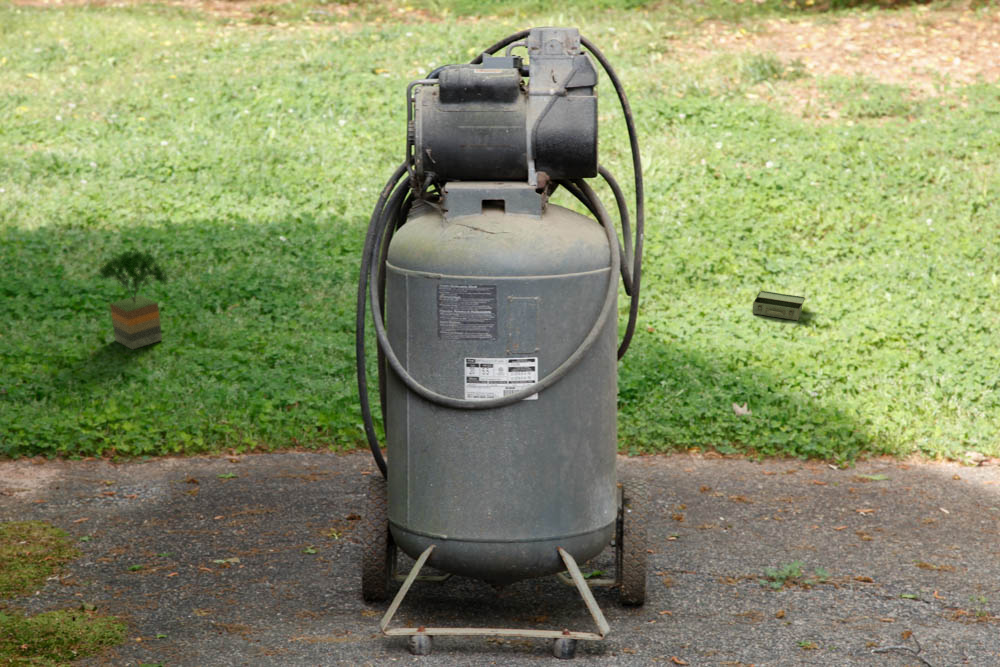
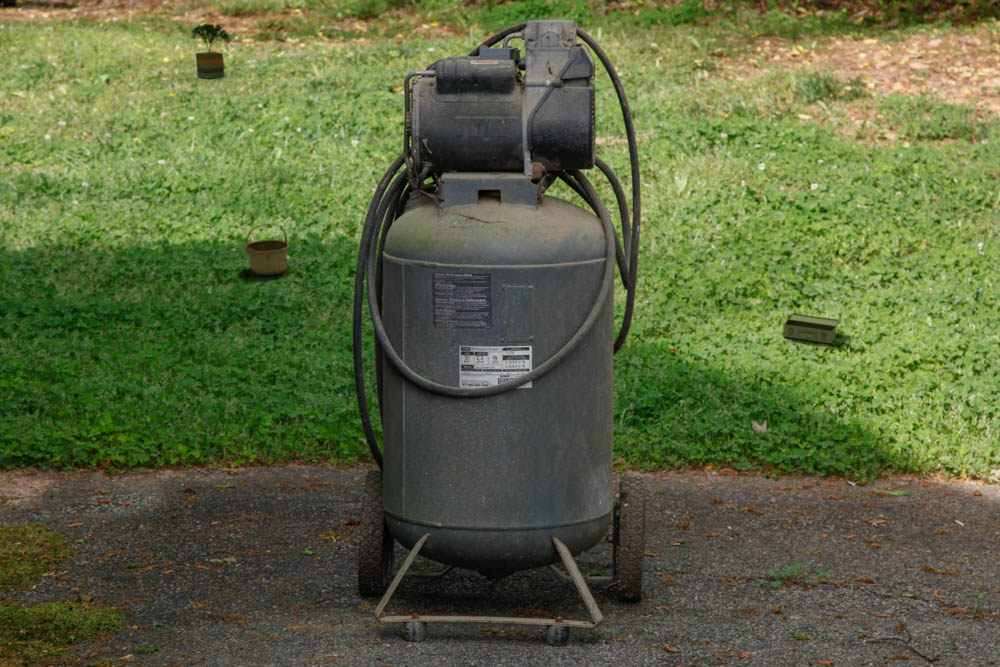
basket: none [242,205,285,254] -> present [244,223,290,275]
potted tree: present [99,251,169,349] -> present [191,24,229,79]

